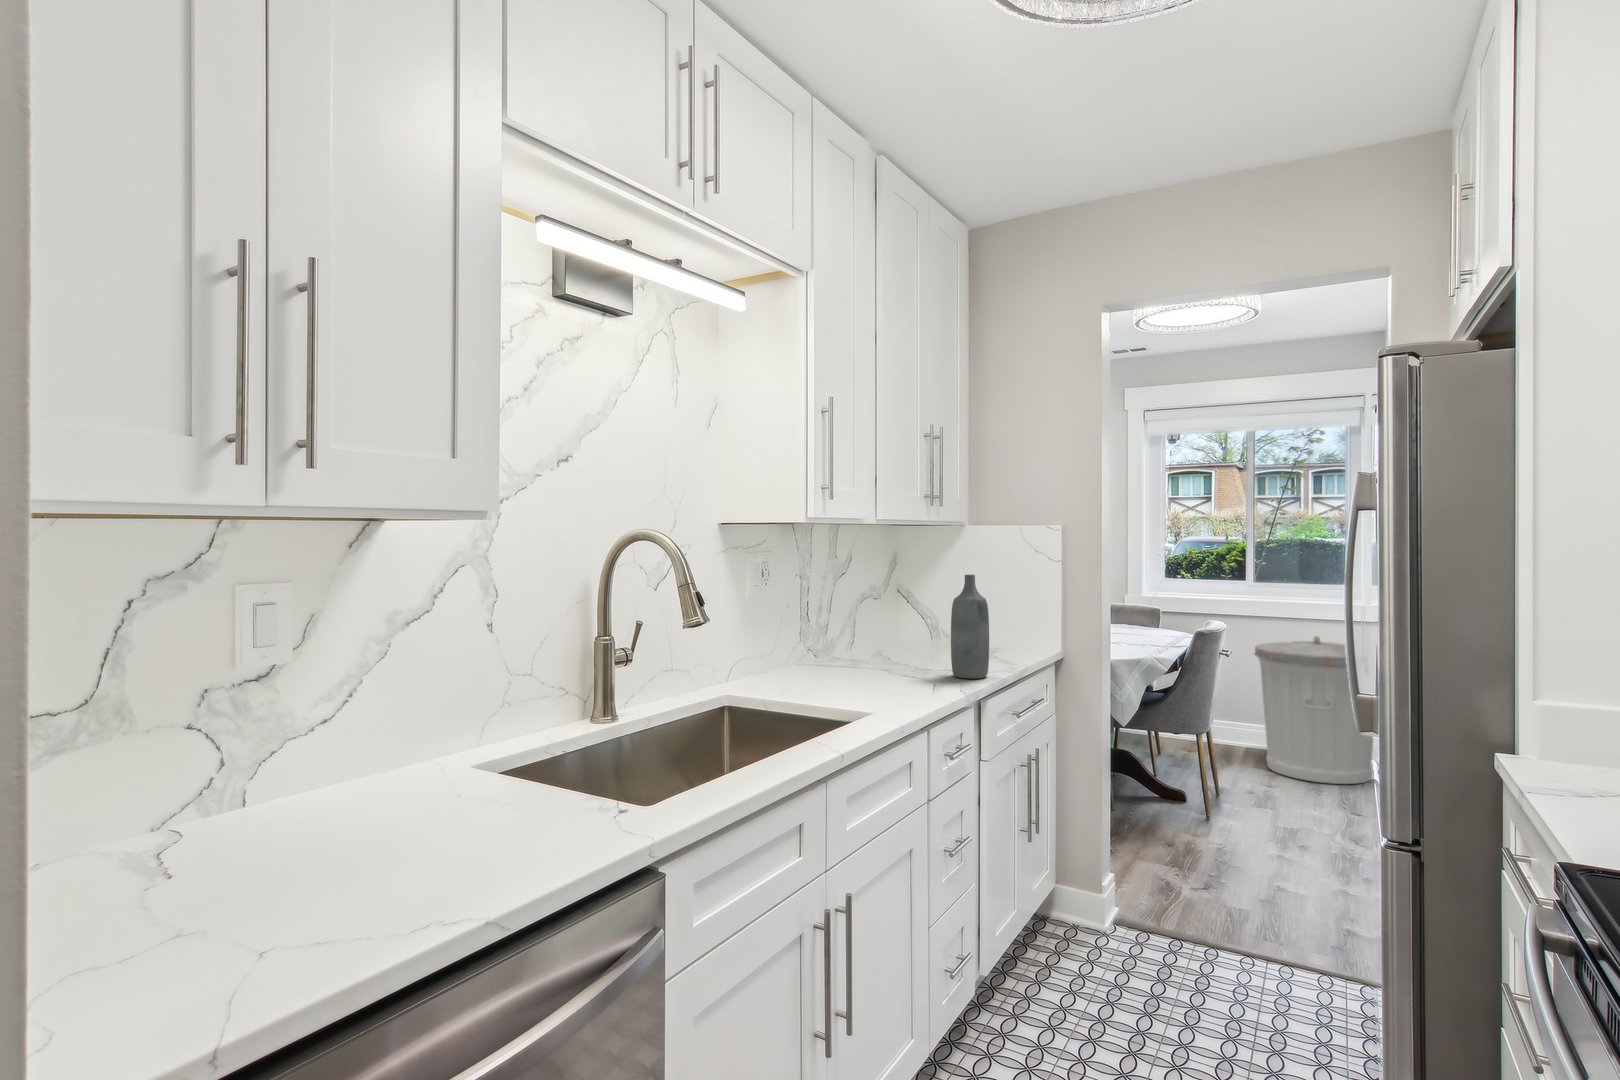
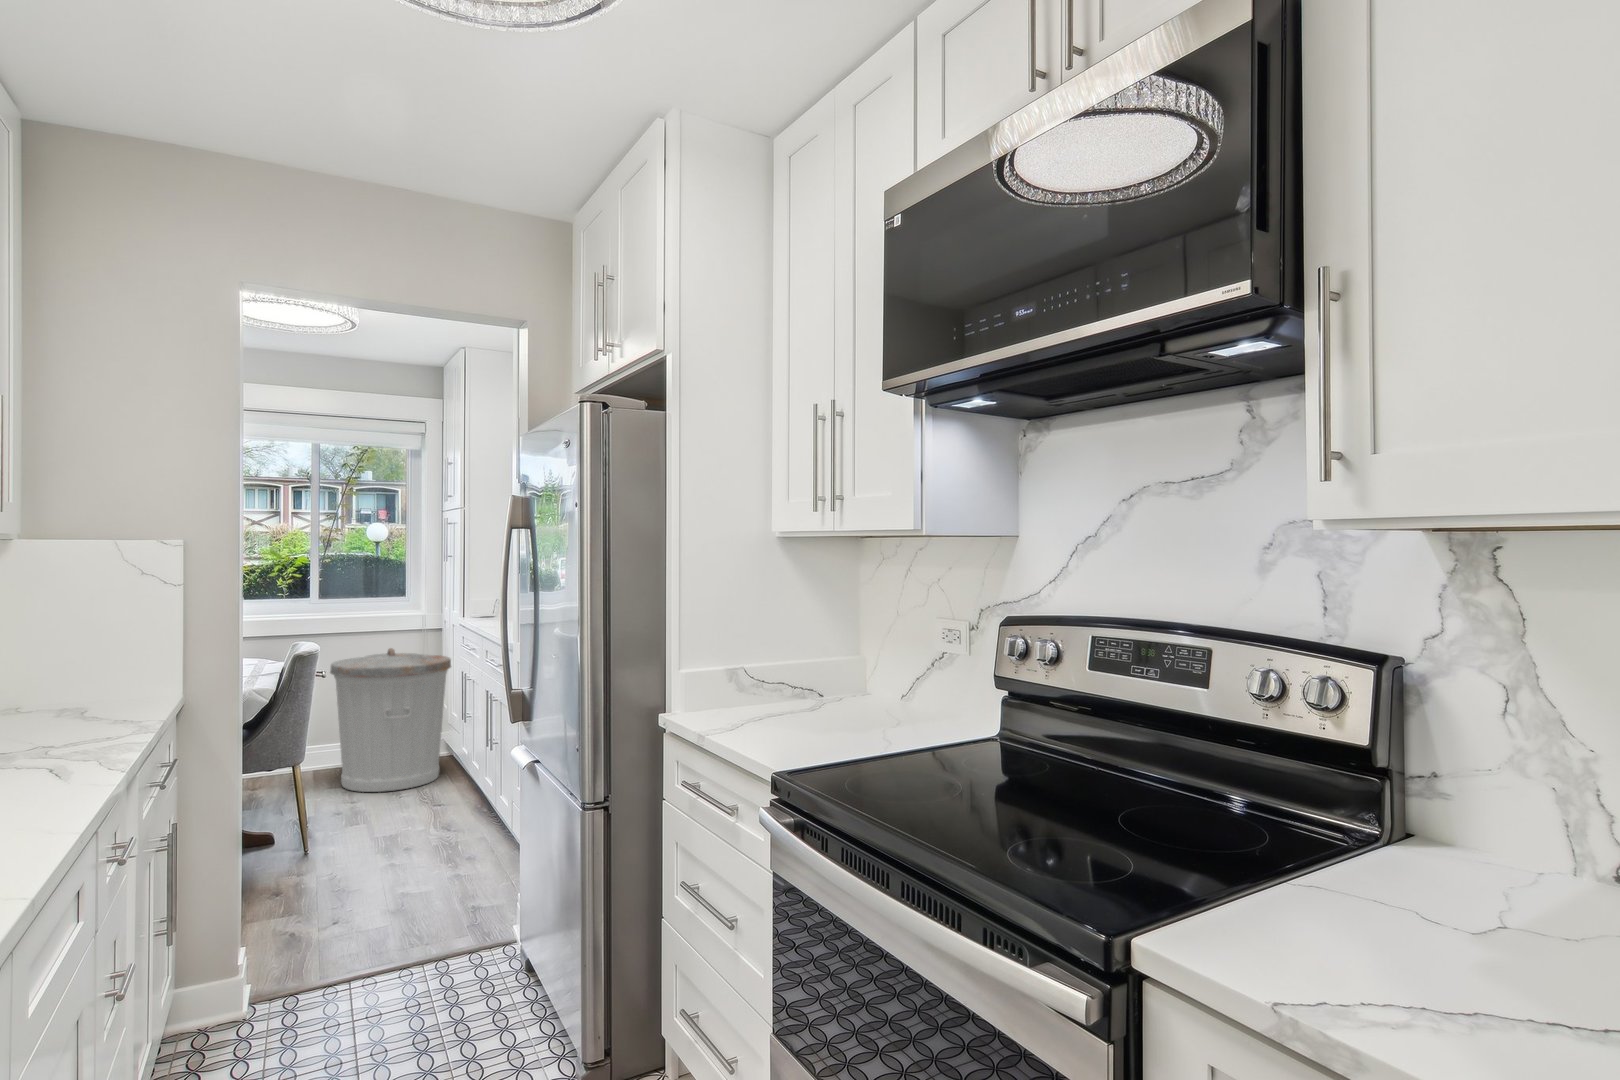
bottle: present [951,575,989,679] -> none [46,602,111,746]

